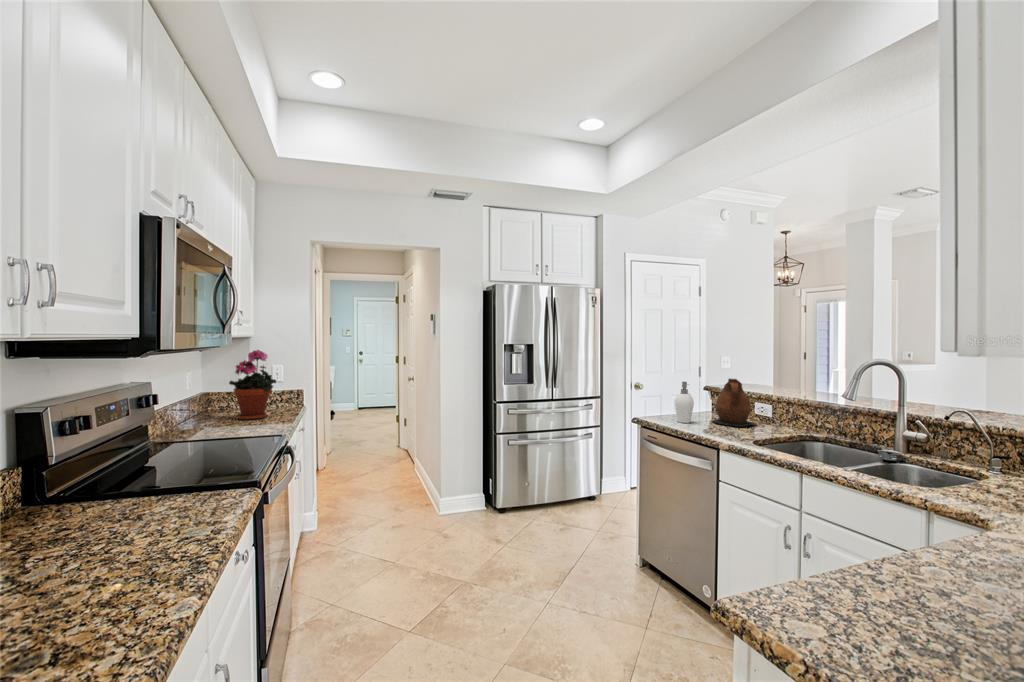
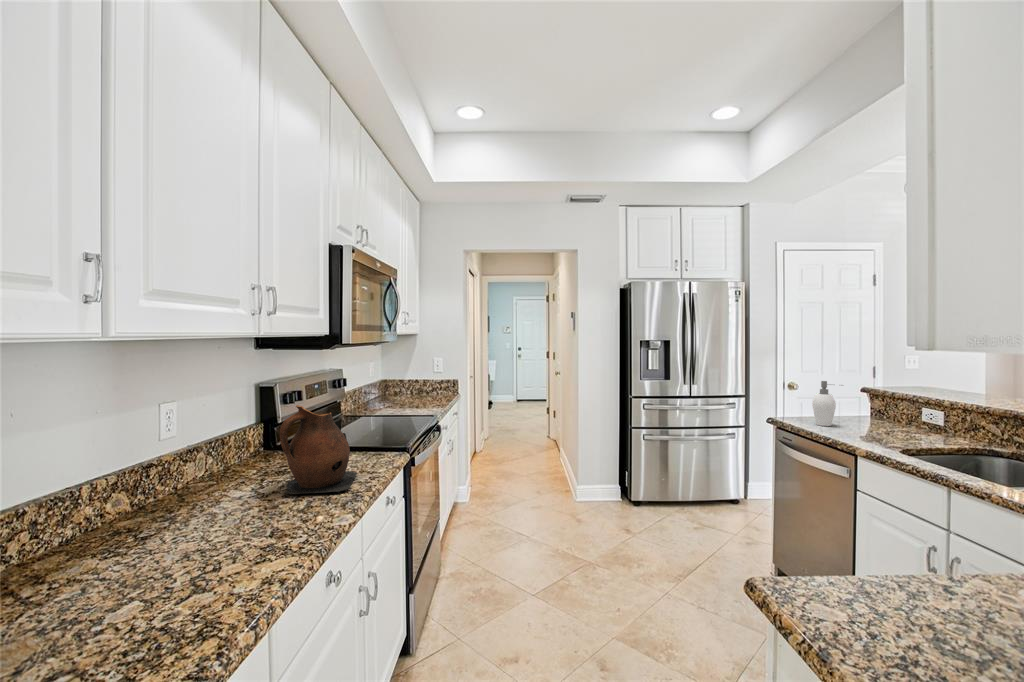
potted plant: present [229,350,276,420] -> none [399,346,434,403]
ceramic pitcher: present [713,379,757,426] -> present [280,405,357,494]

